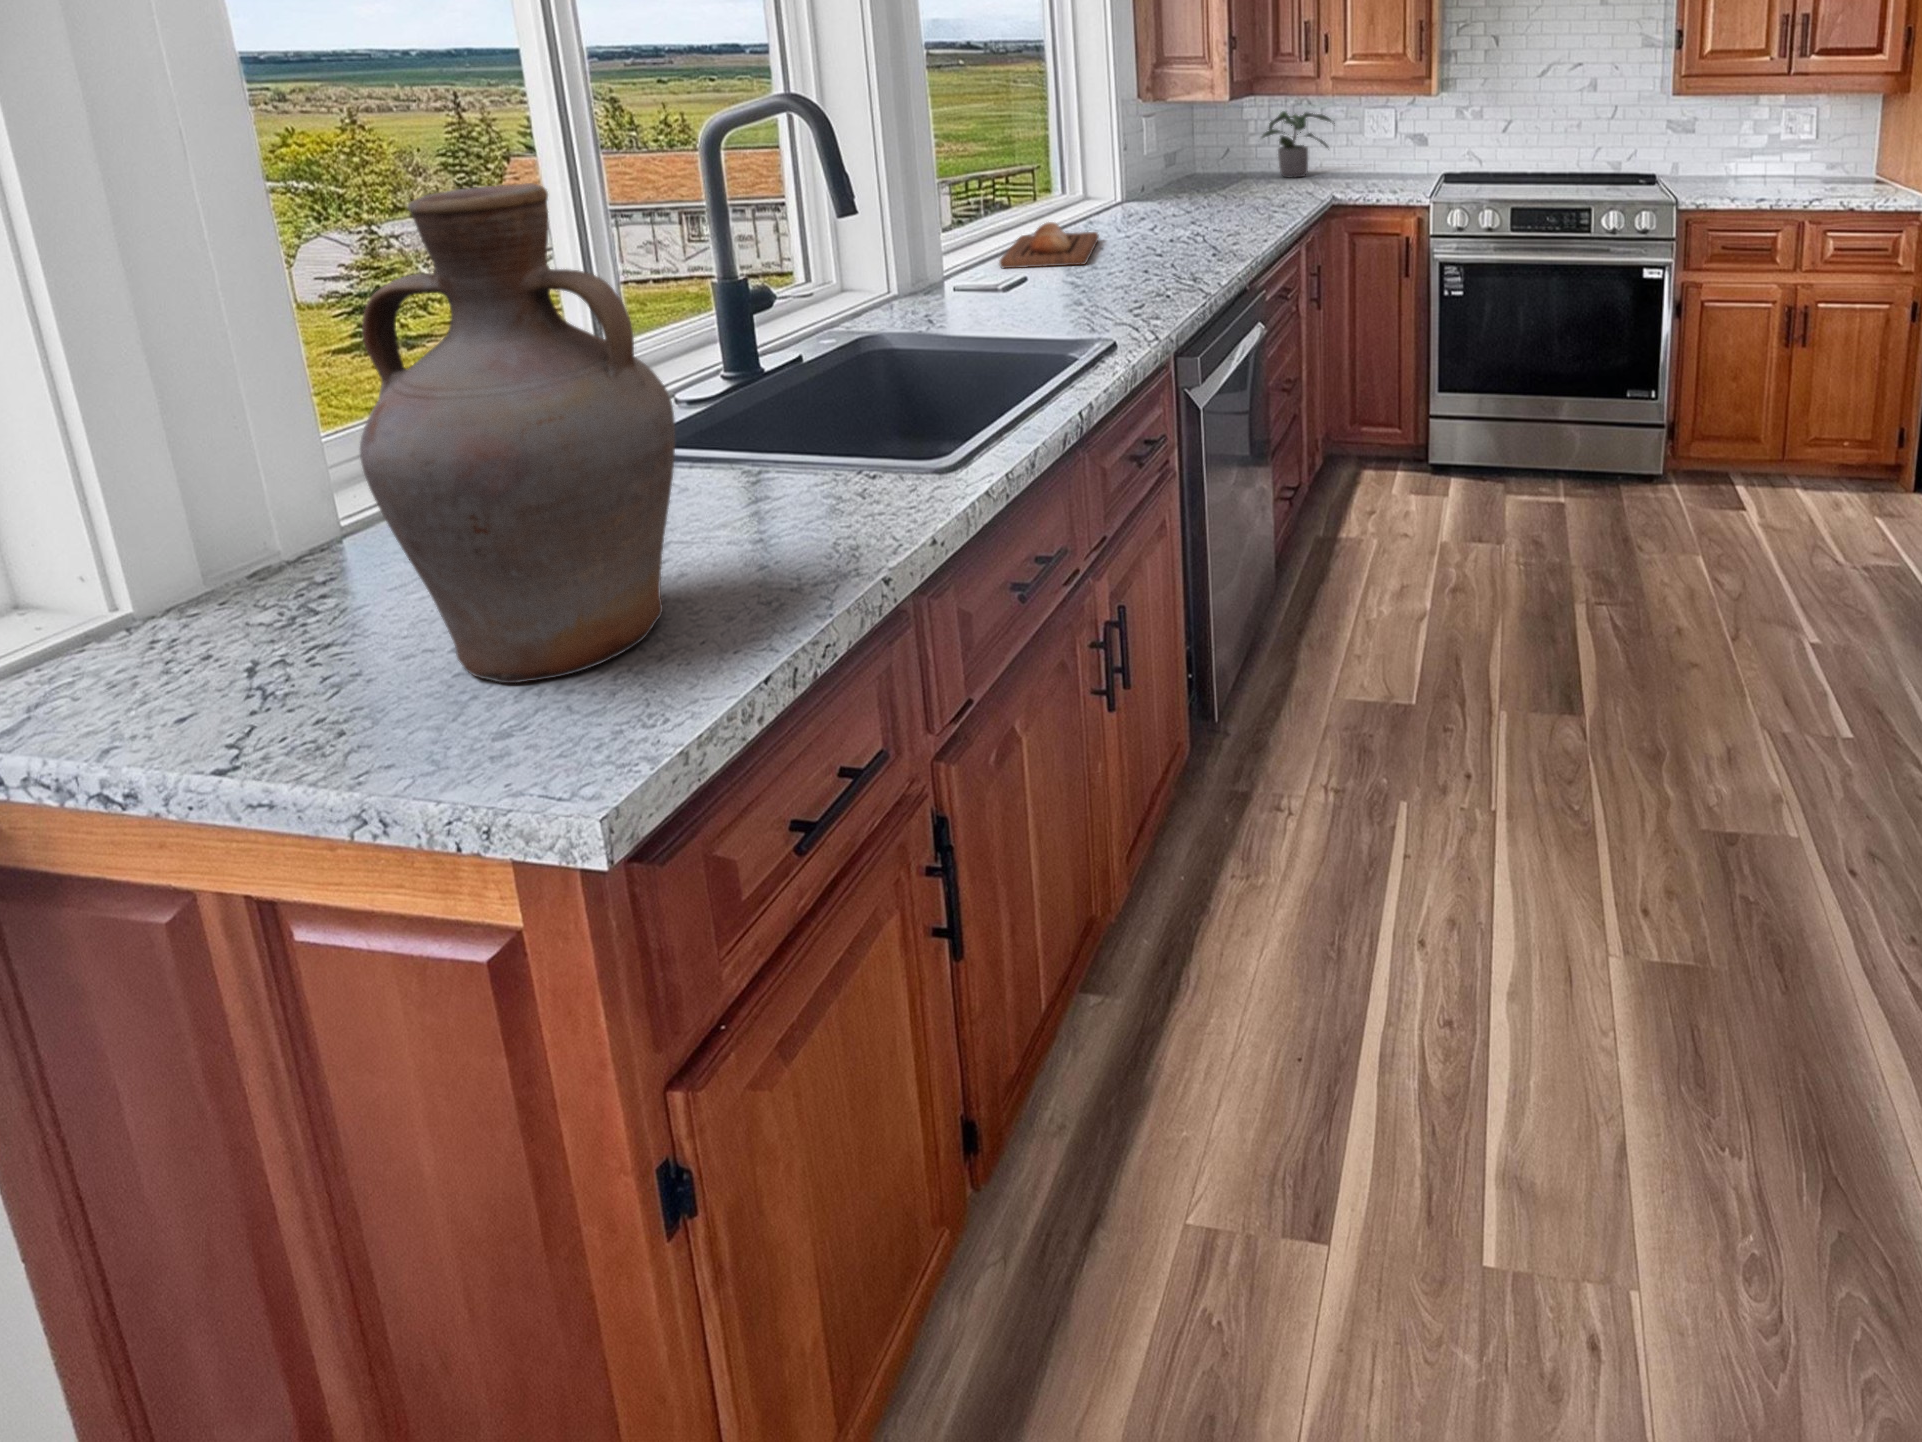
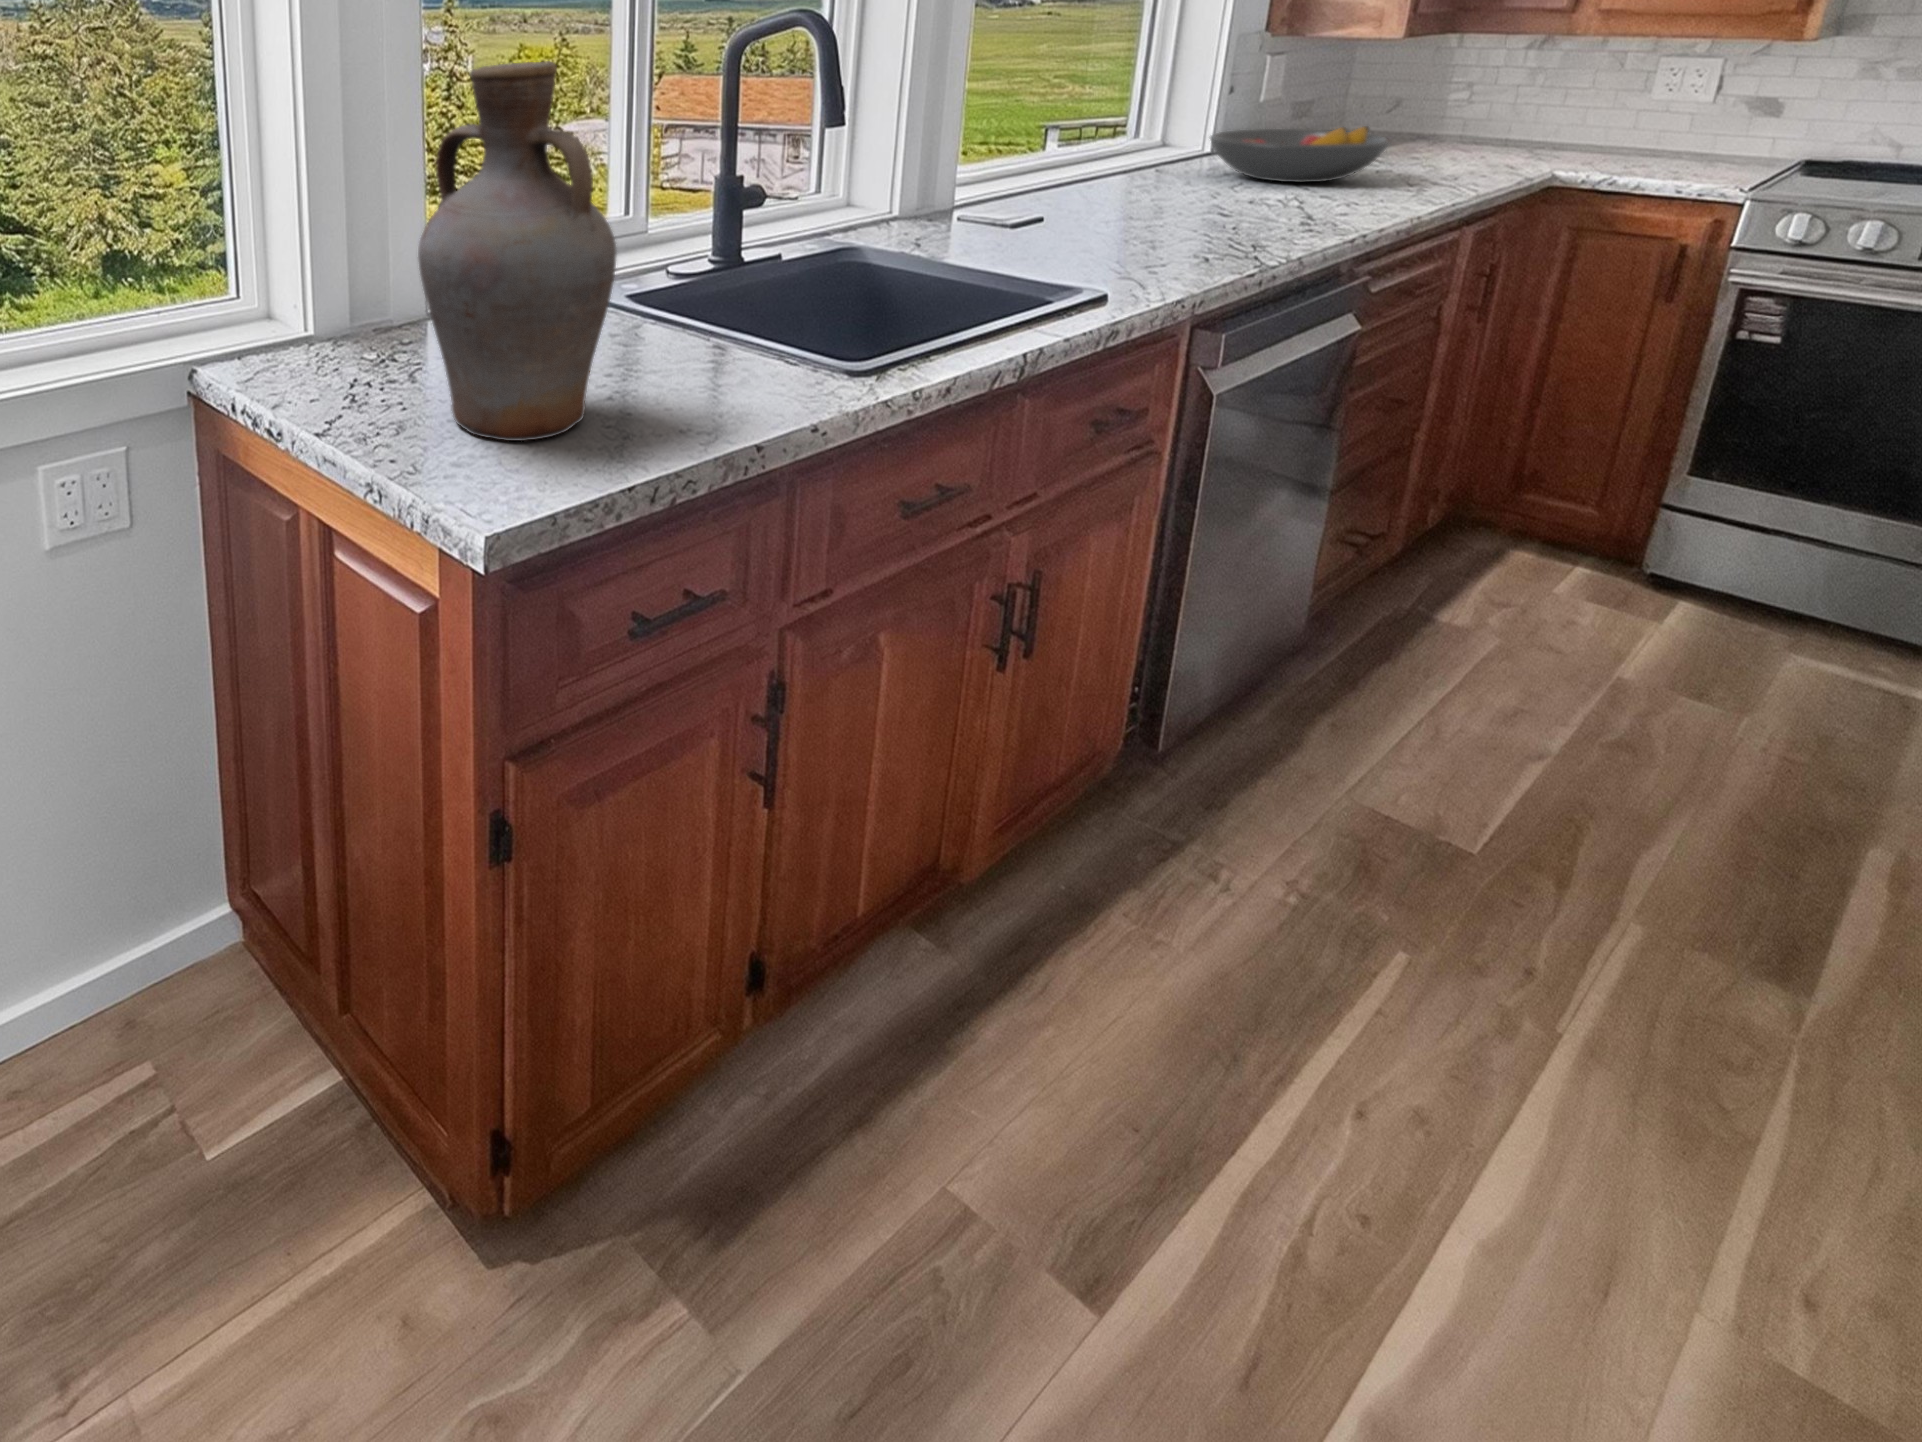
potted plant: present [1261,111,1332,178] -> none [1446,55,1595,147]
fruit bowl: none [1126,171,1245,220] -> present [1210,126,1391,182]
bread loaf: present [999,222,1099,268] -> none [1017,165,1153,215]

